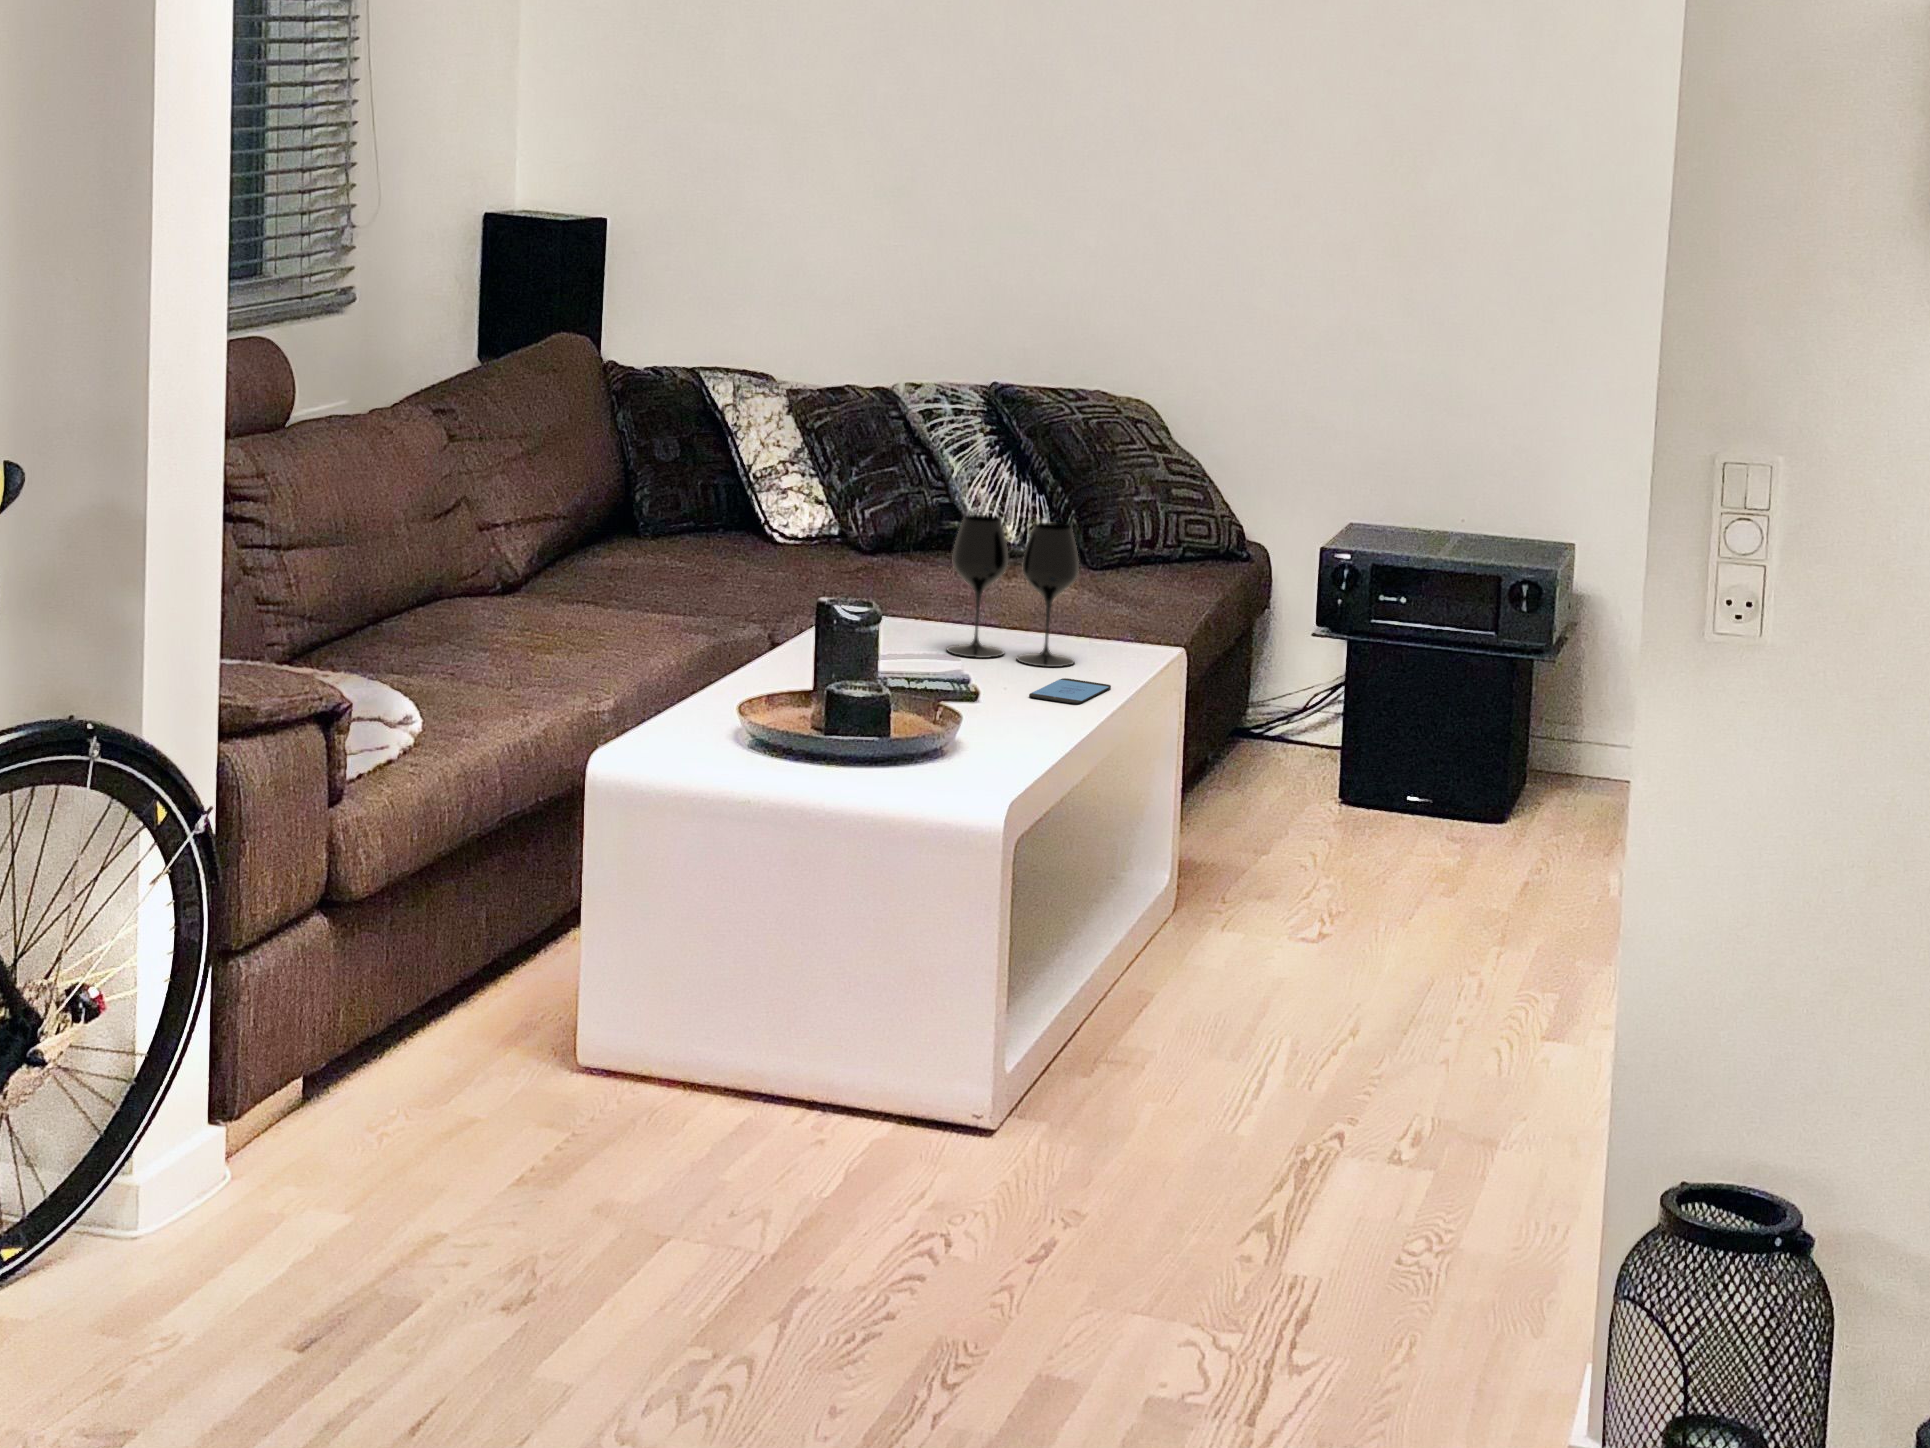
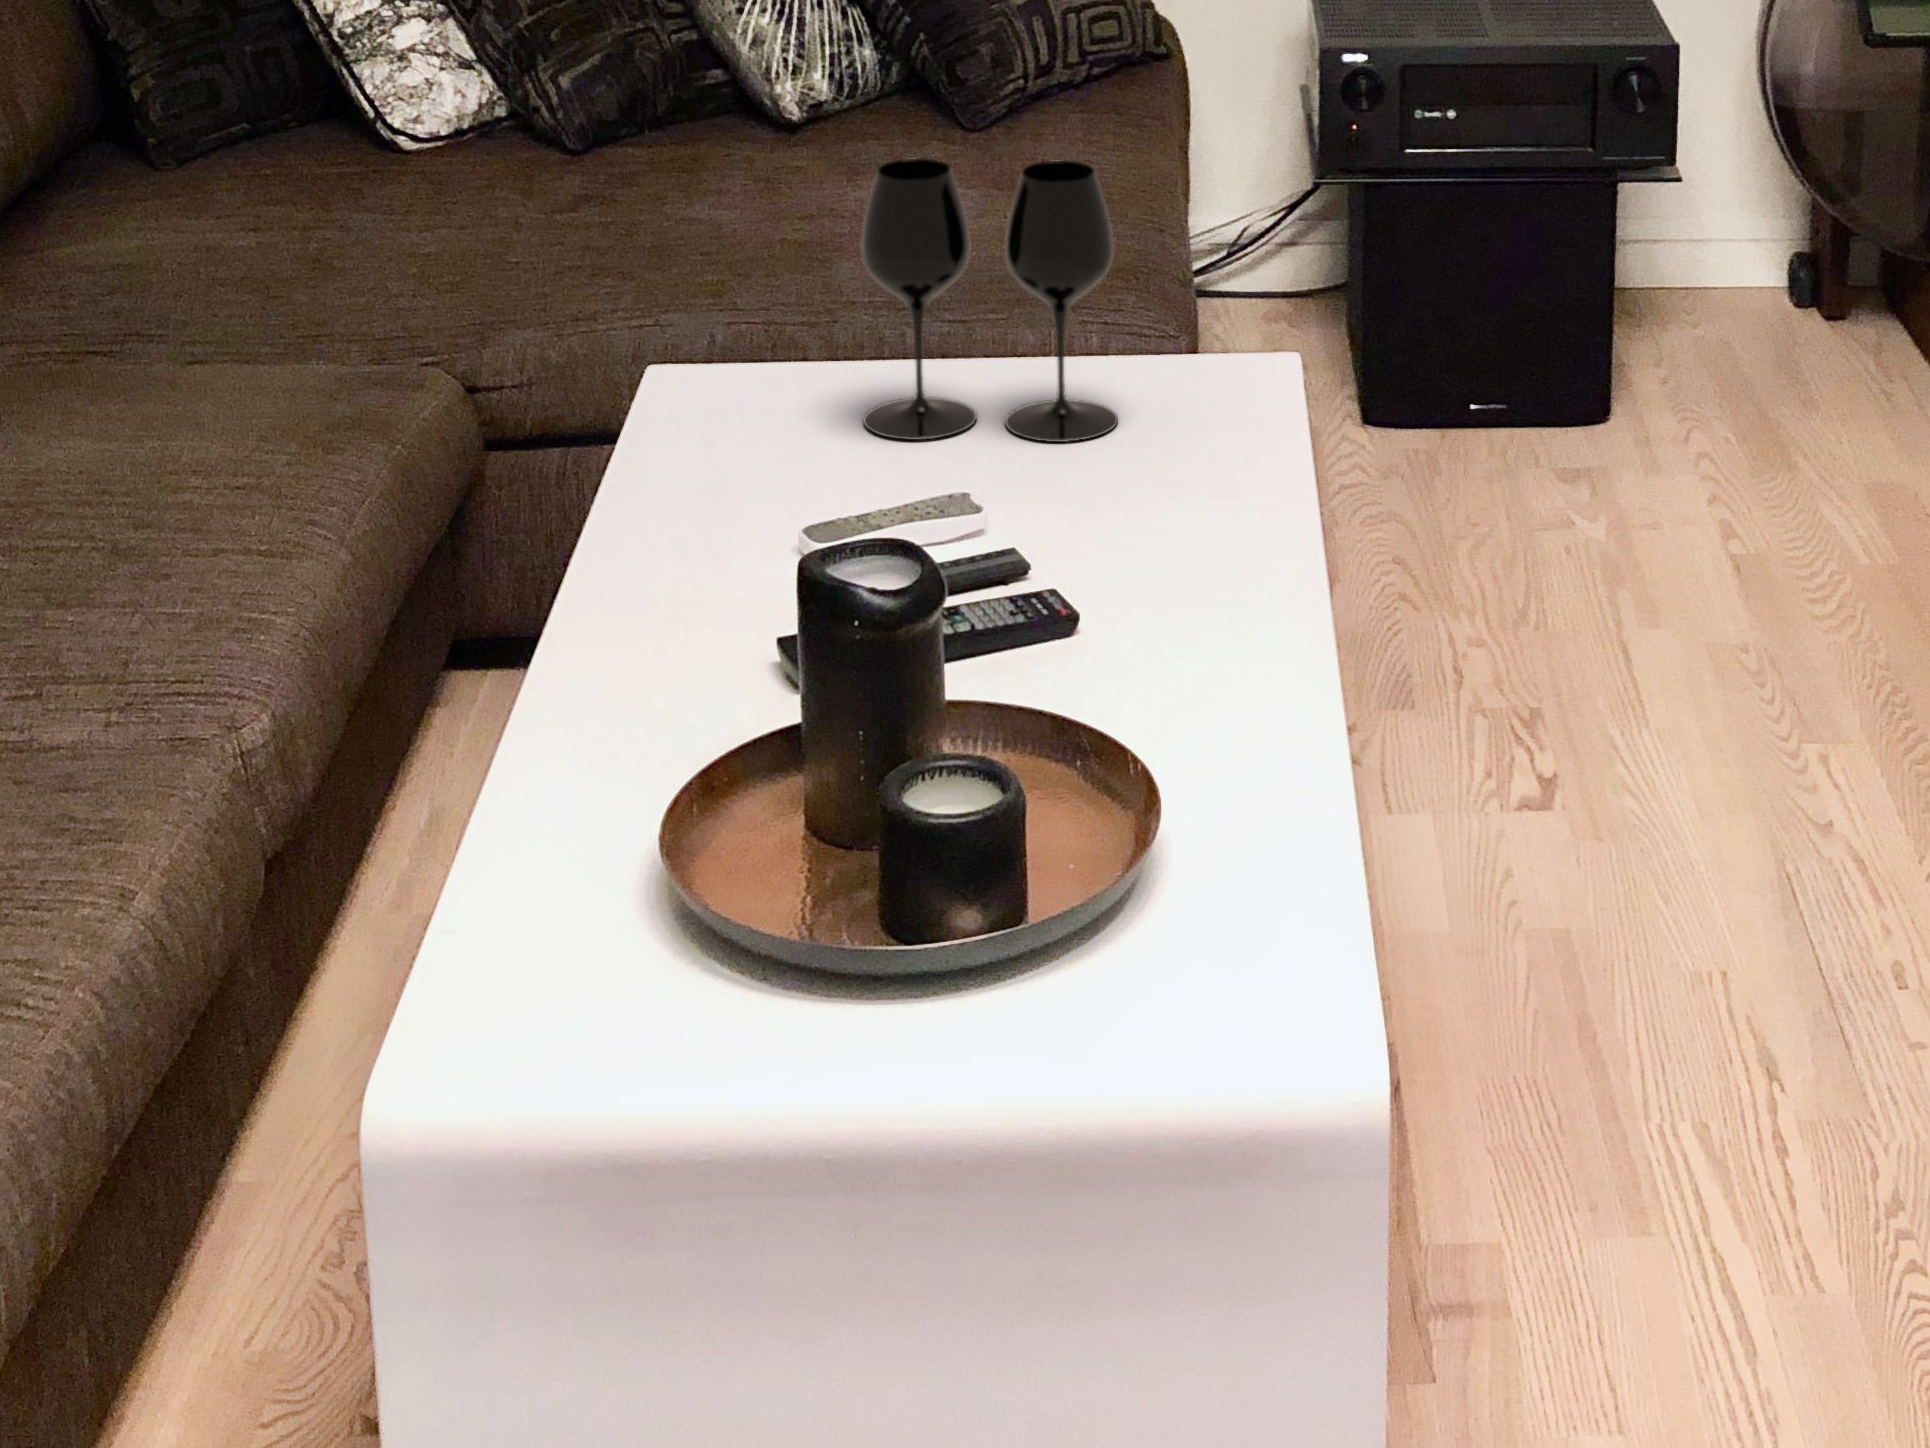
smartphone: present [1029,678,1111,704] -> none [1102,475,1232,556]

